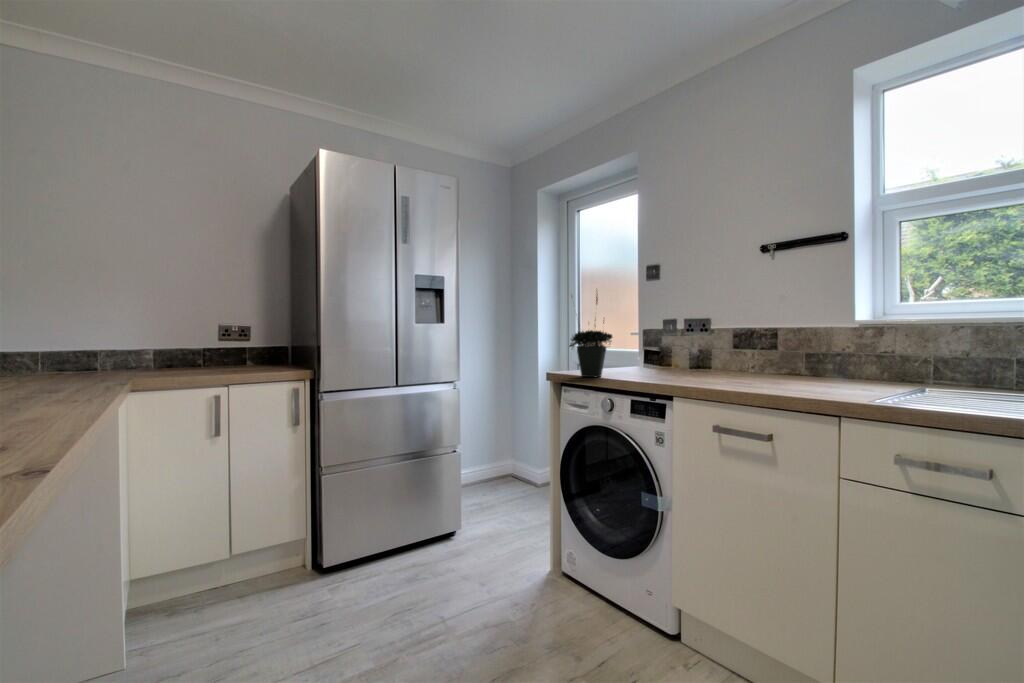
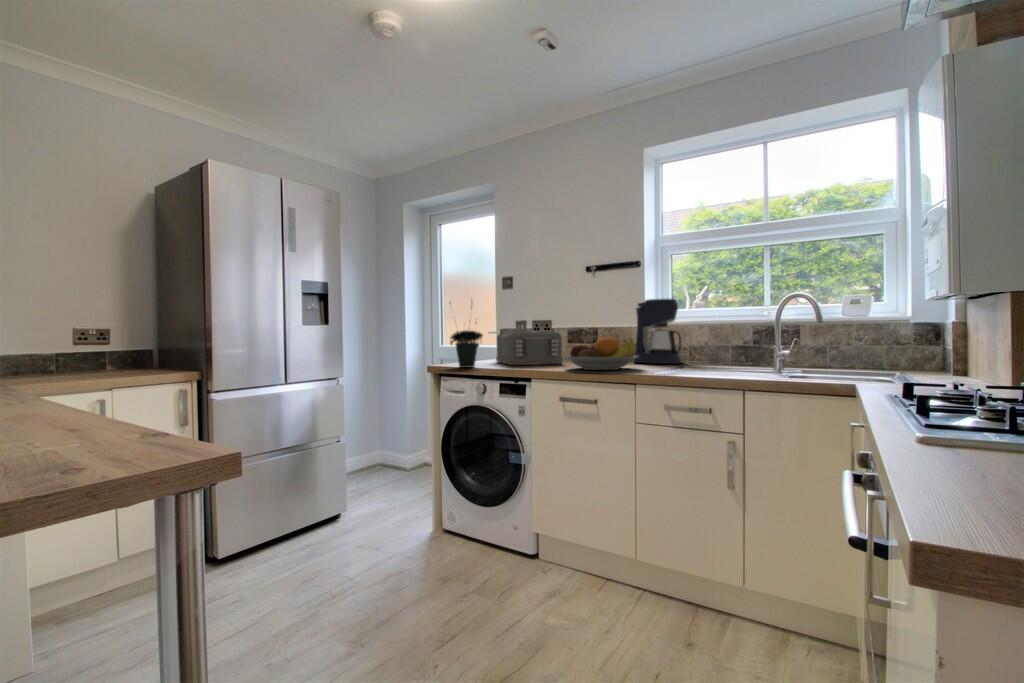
coffee maker: none [833,285,923,383] -> present [633,299,683,364]
toaster: none [633,332,724,377] -> present [496,331,563,365]
fruit bowl: none [720,341,845,390] -> present [564,337,639,370]

